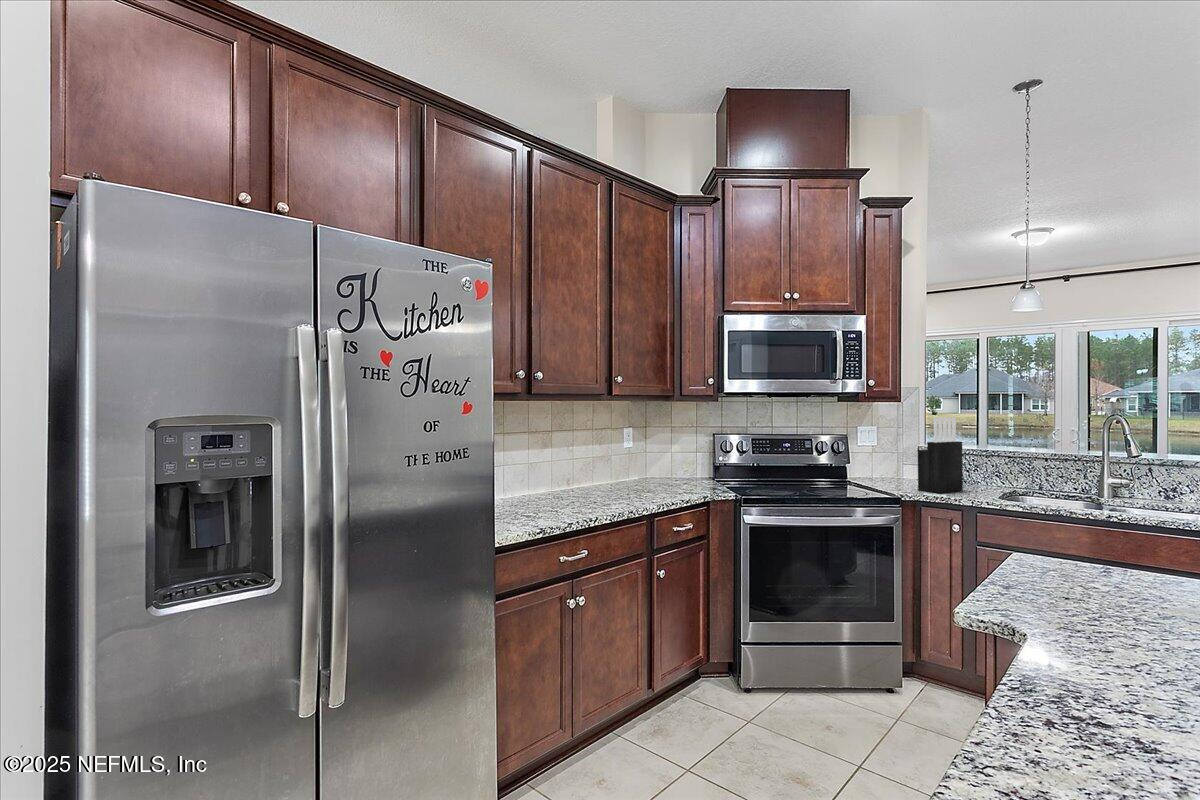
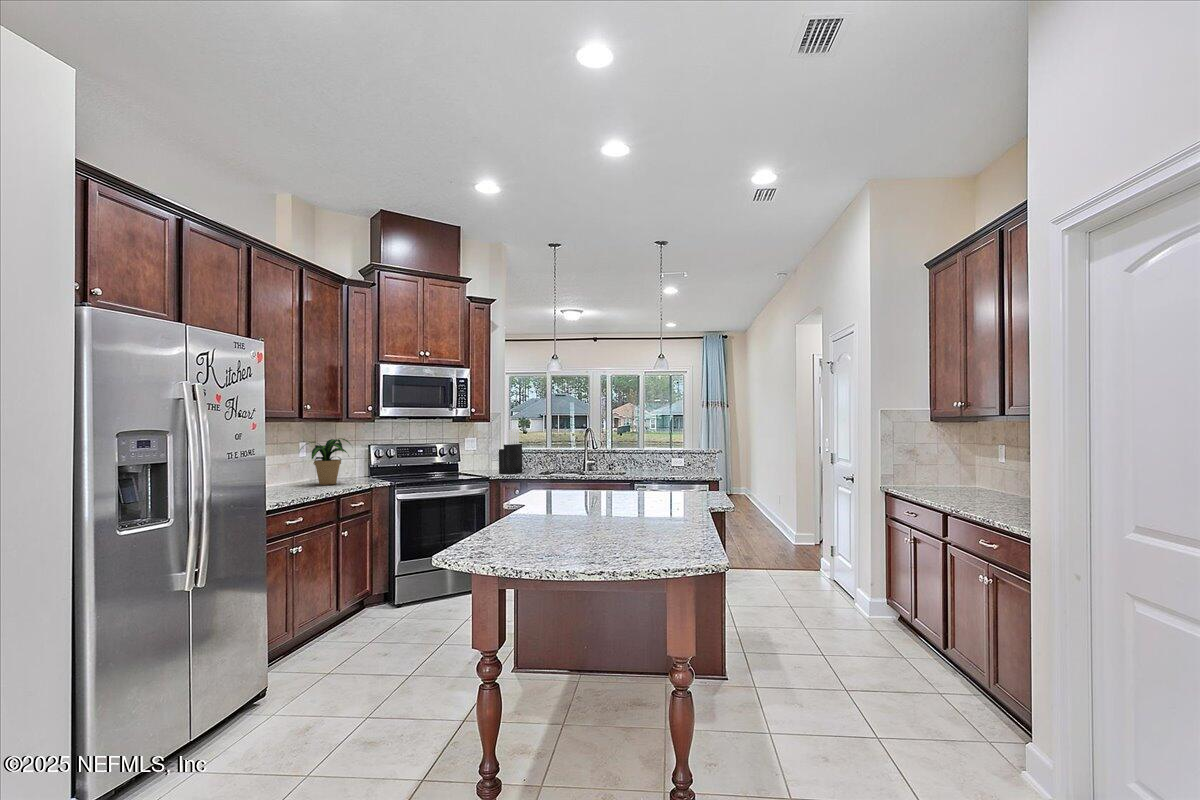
potted plant: none [614,425,682,491] -> present [300,438,351,485]

